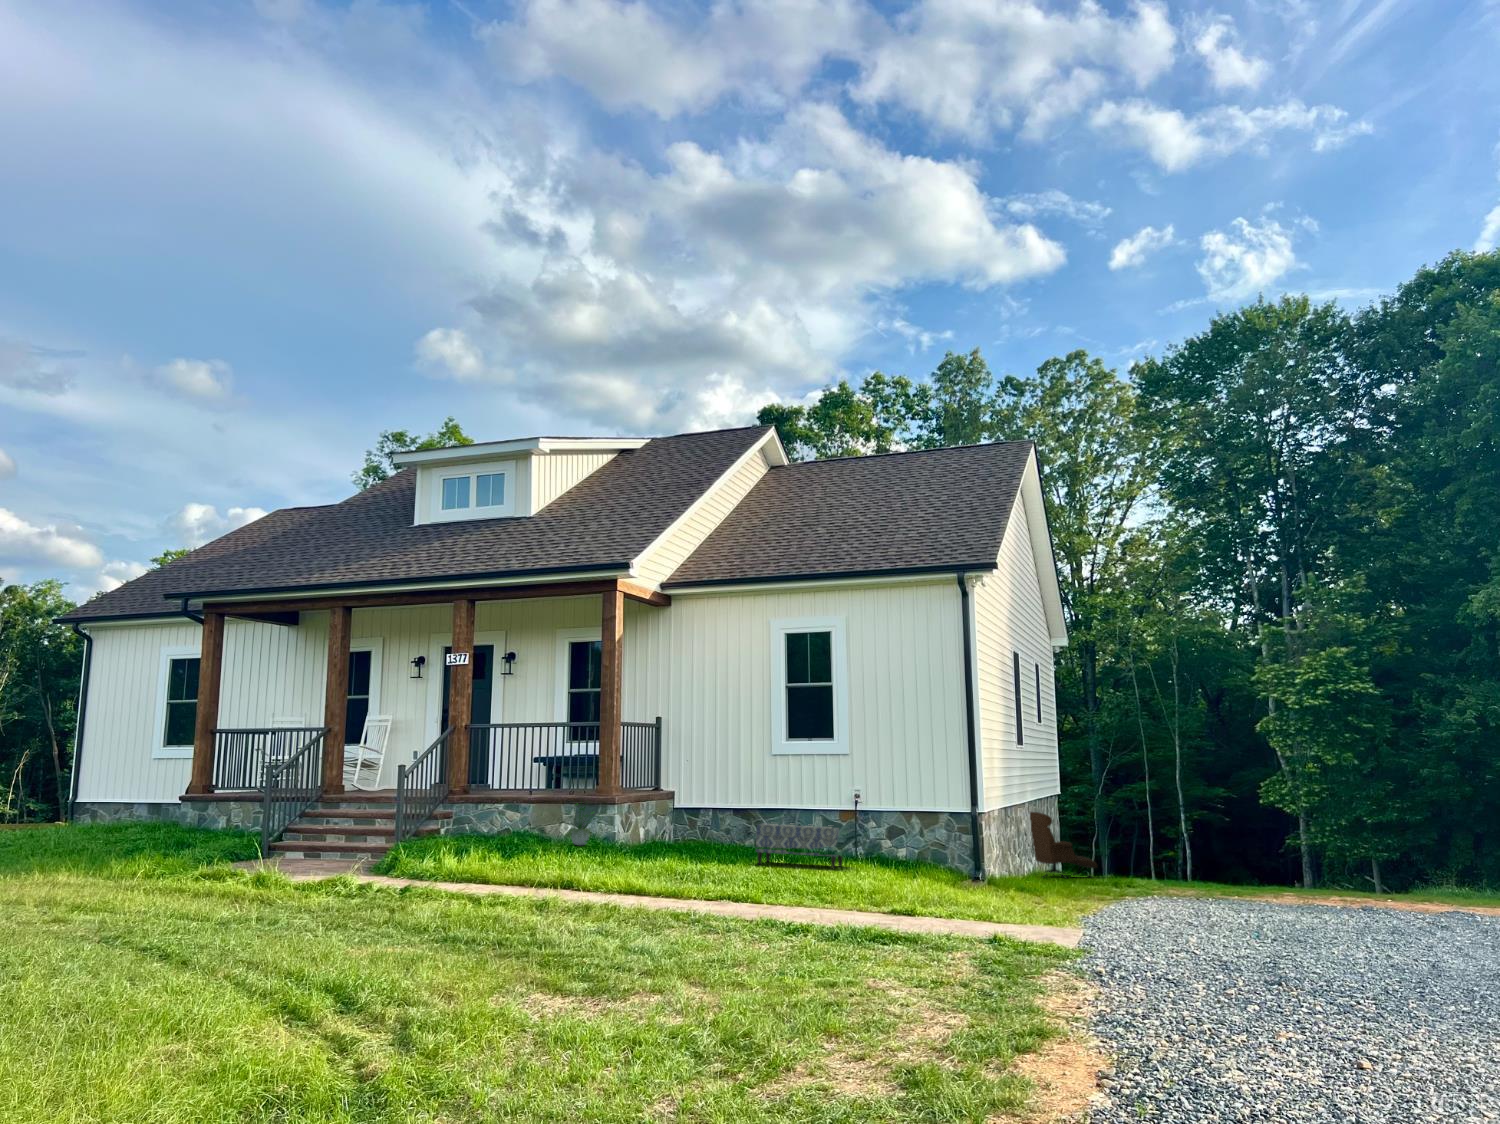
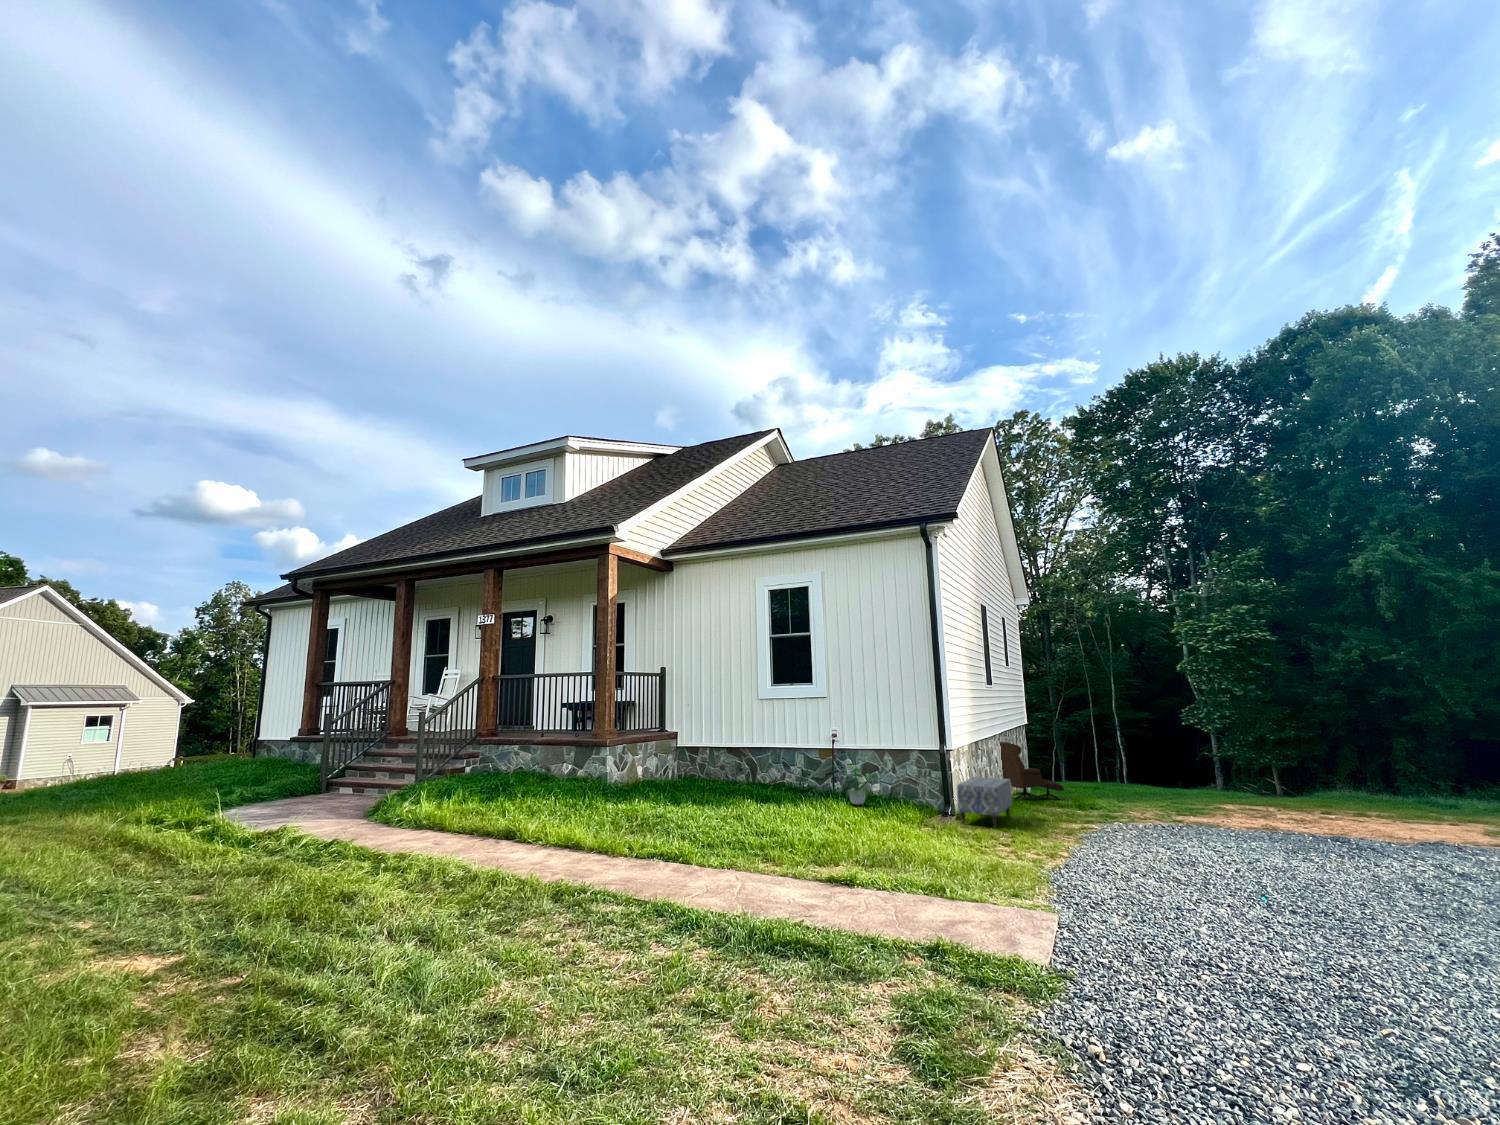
potted plant: present [569,804,600,845] -> present [844,765,877,805]
bench: present [756,823,842,869] -> present [957,777,1012,827]

